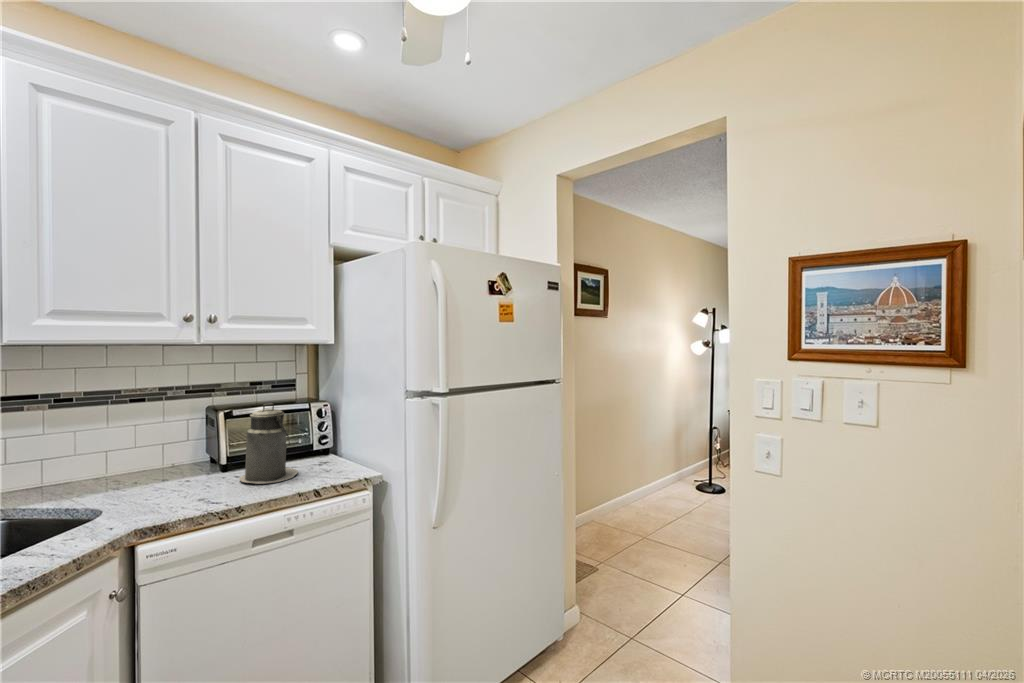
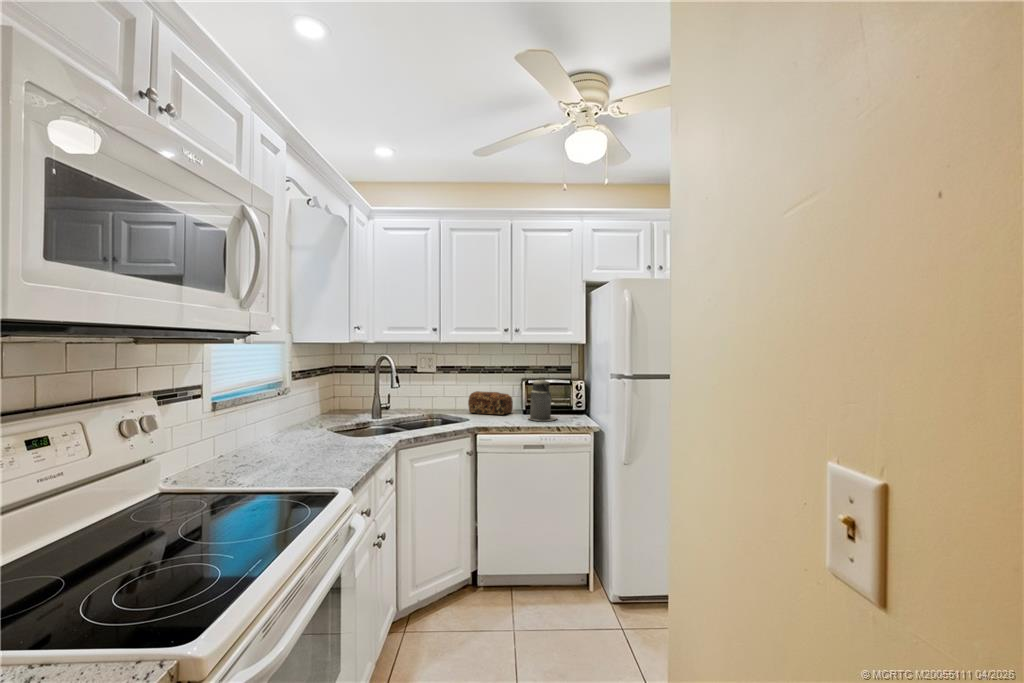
bread loaf: none [81,439,193,492] -> present [468,391,513,415]

